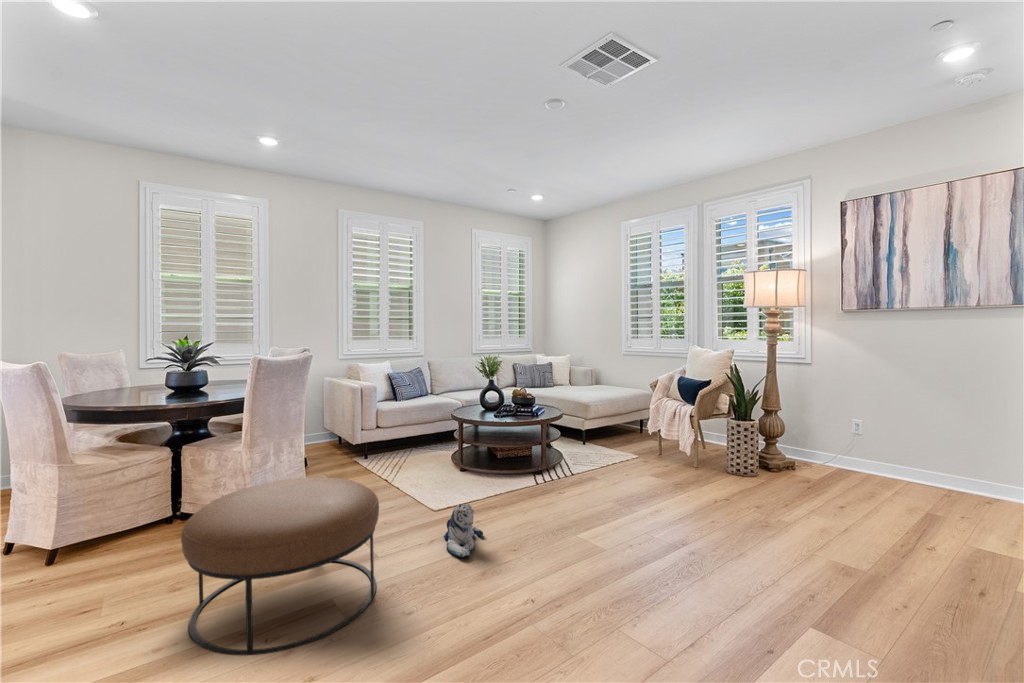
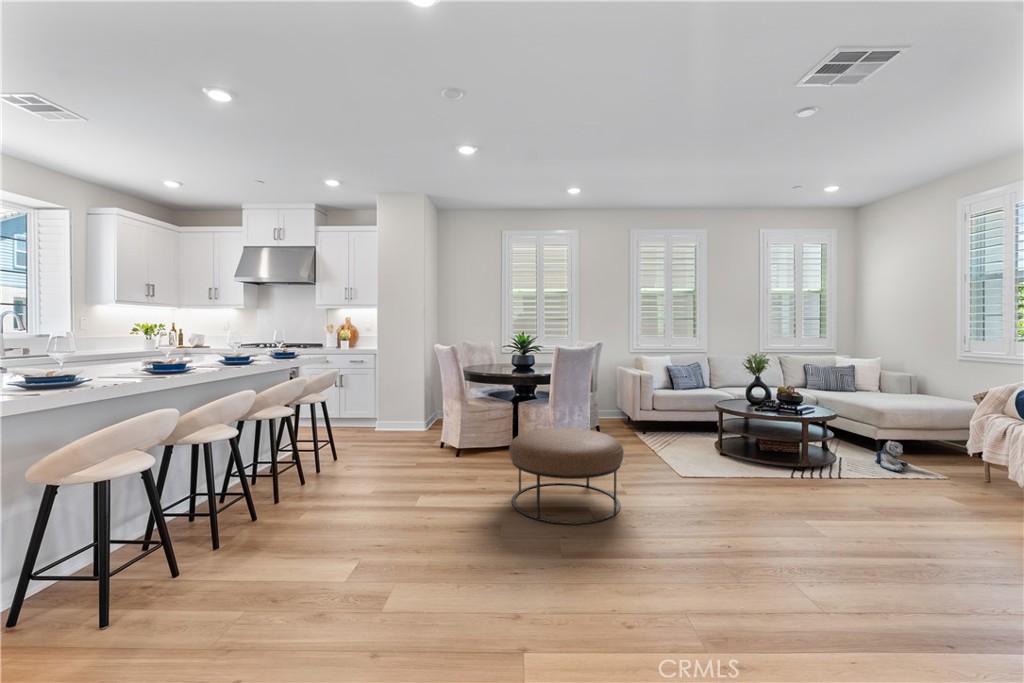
plush toy: present [444,504,483,558] -> present [875,441,908,471]

